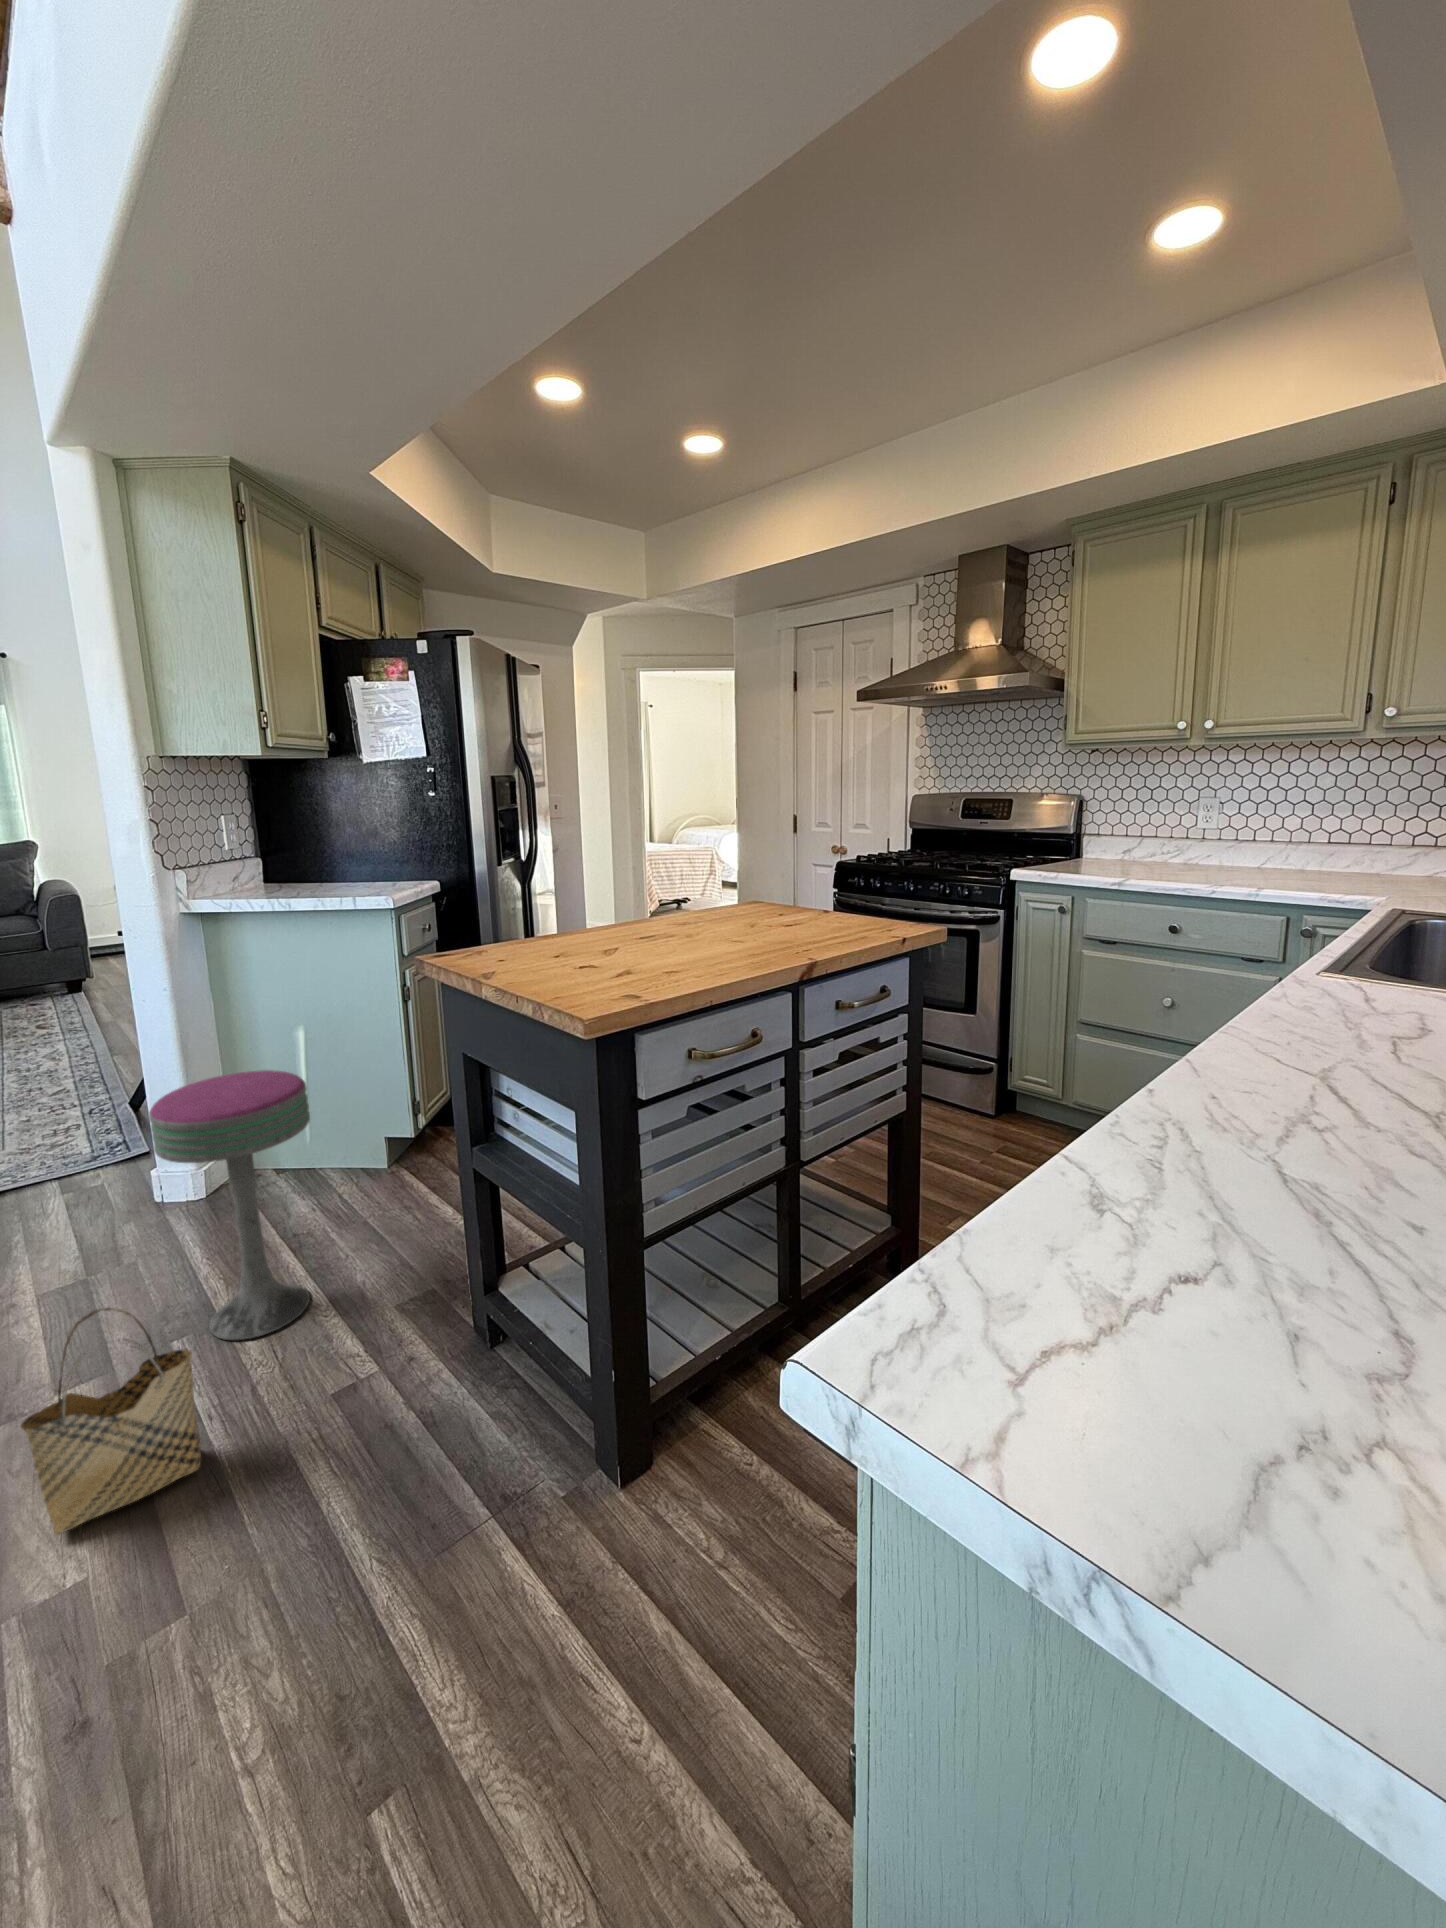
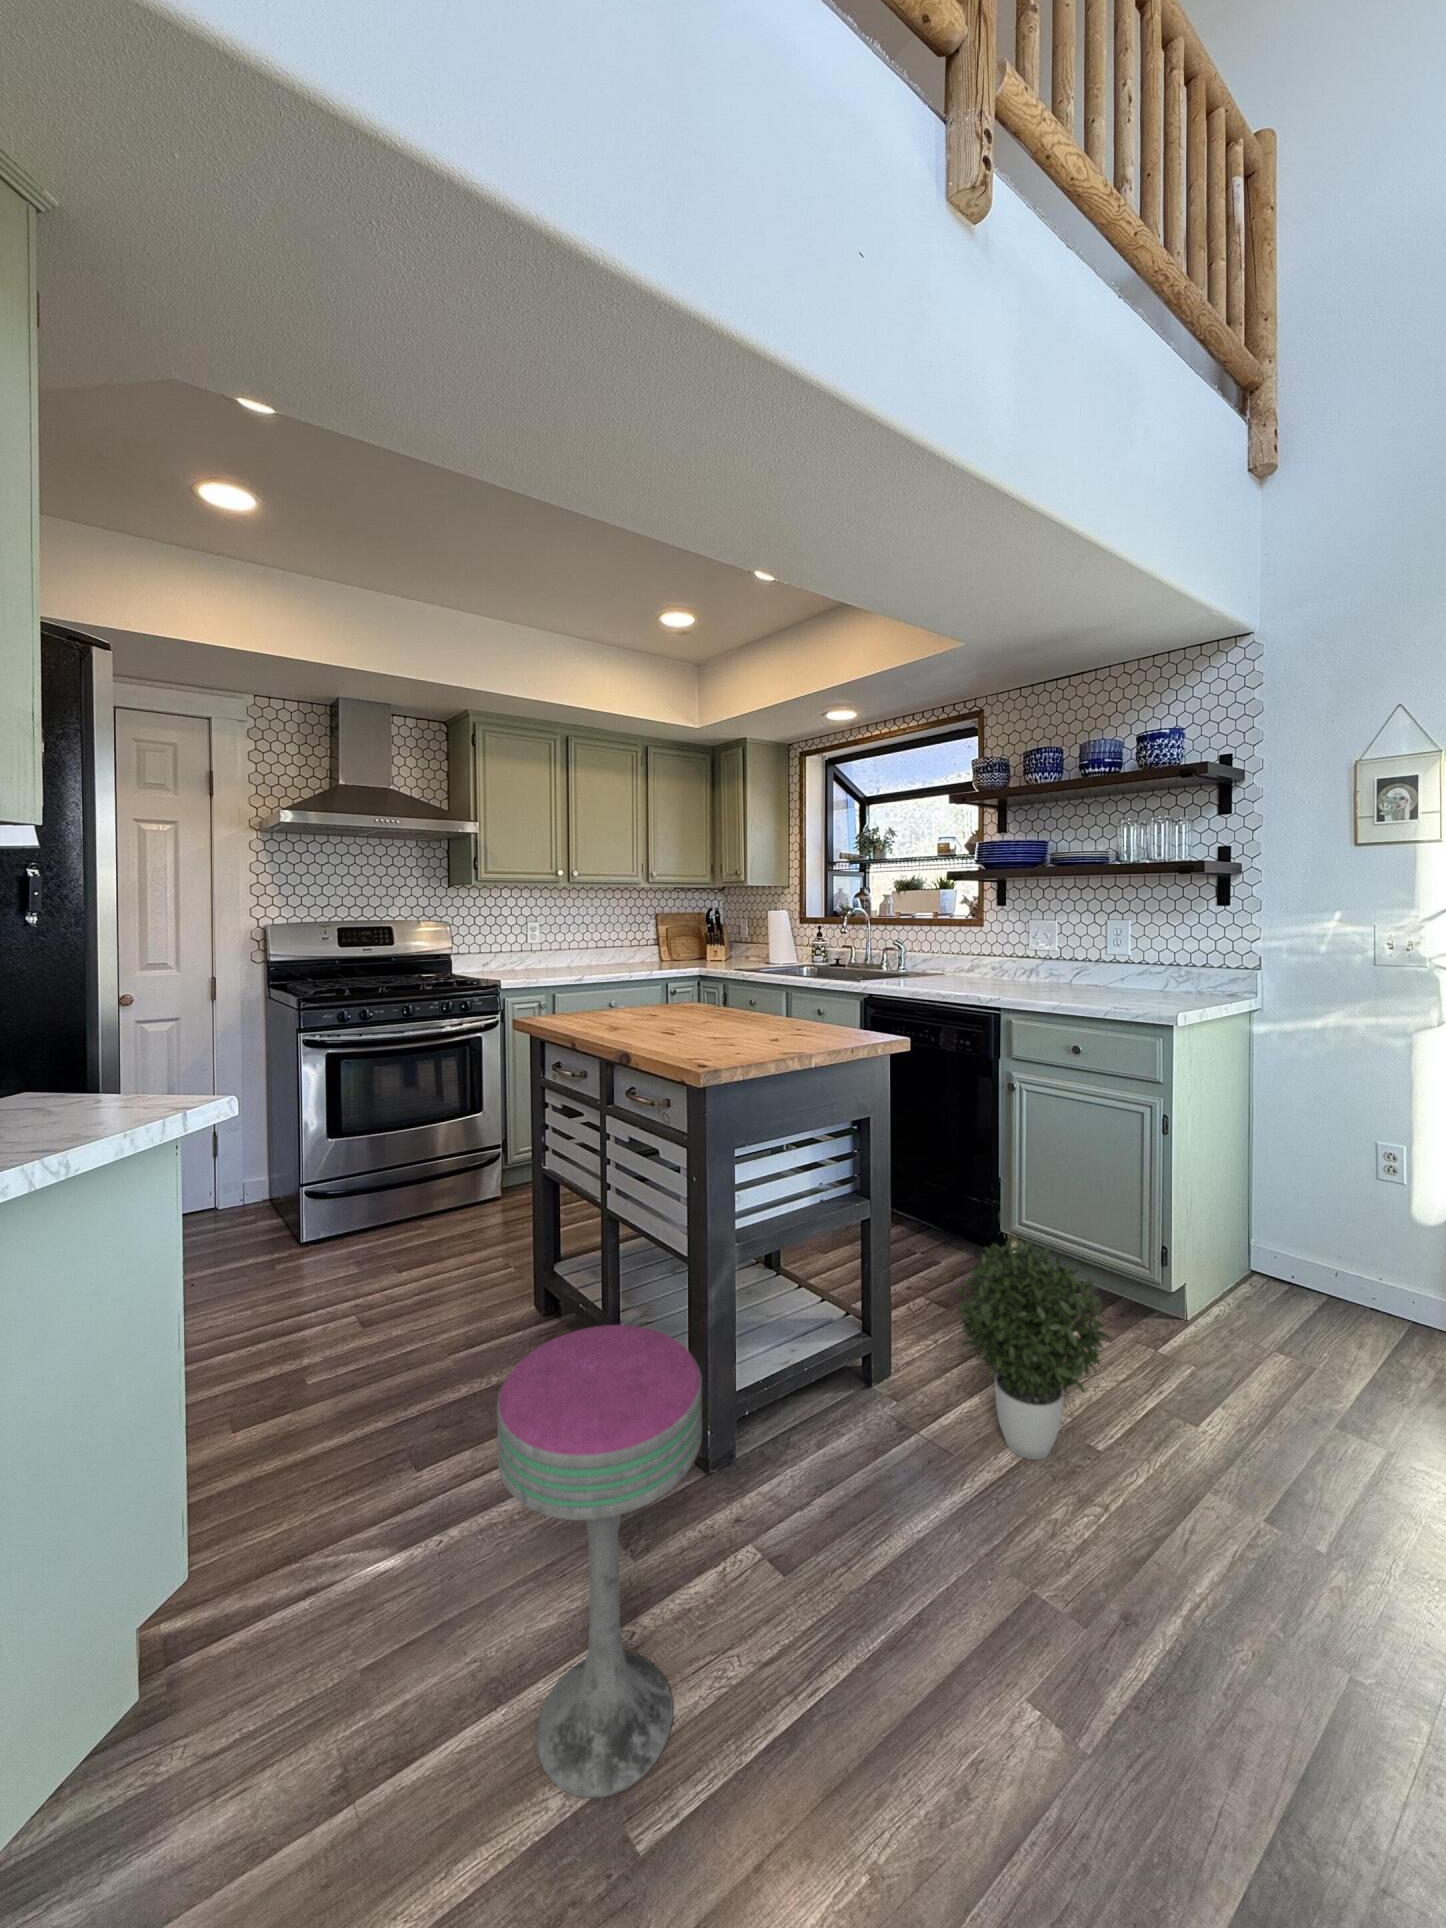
woven basket: present [21,1308,201,1535] -> none [859,1496,1002,1794]
potted plant: none [266,1343,529,1711] -> present [956,1239,1109,1460]

